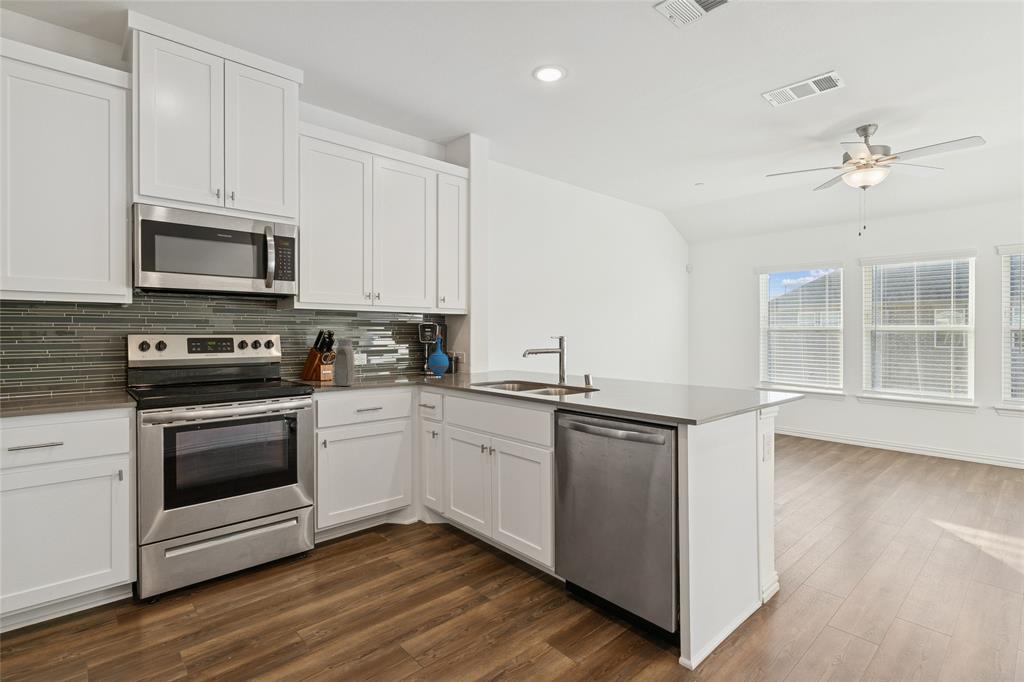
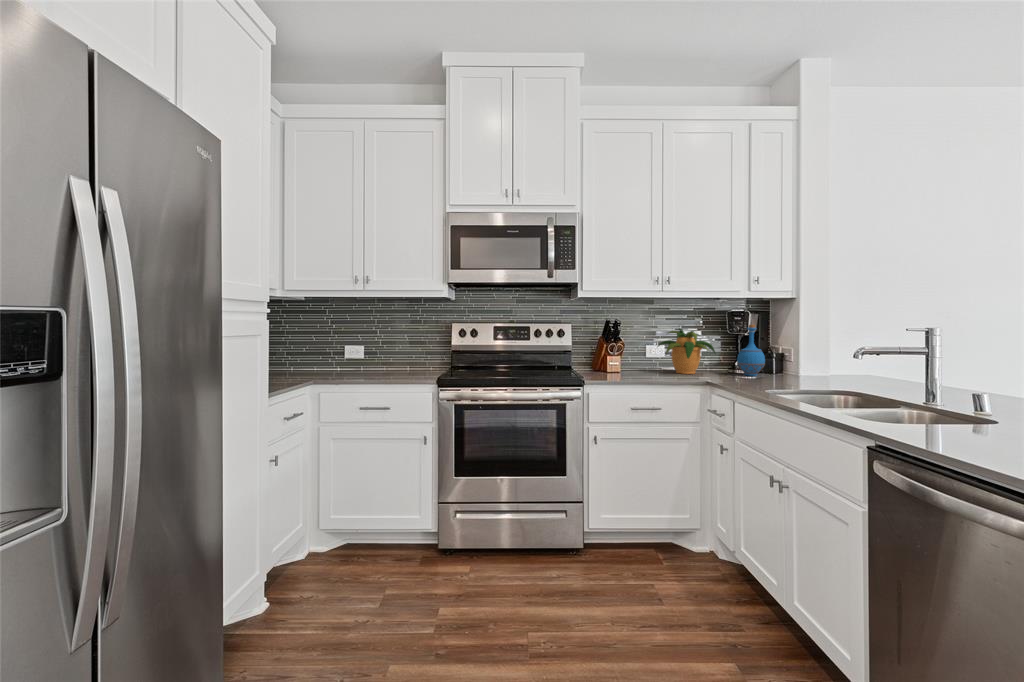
potted plant: none [361,337,411,377] -> present [658,328,715,374]
vase: present [334,338,355,386] -> none [608,328,629,380]

